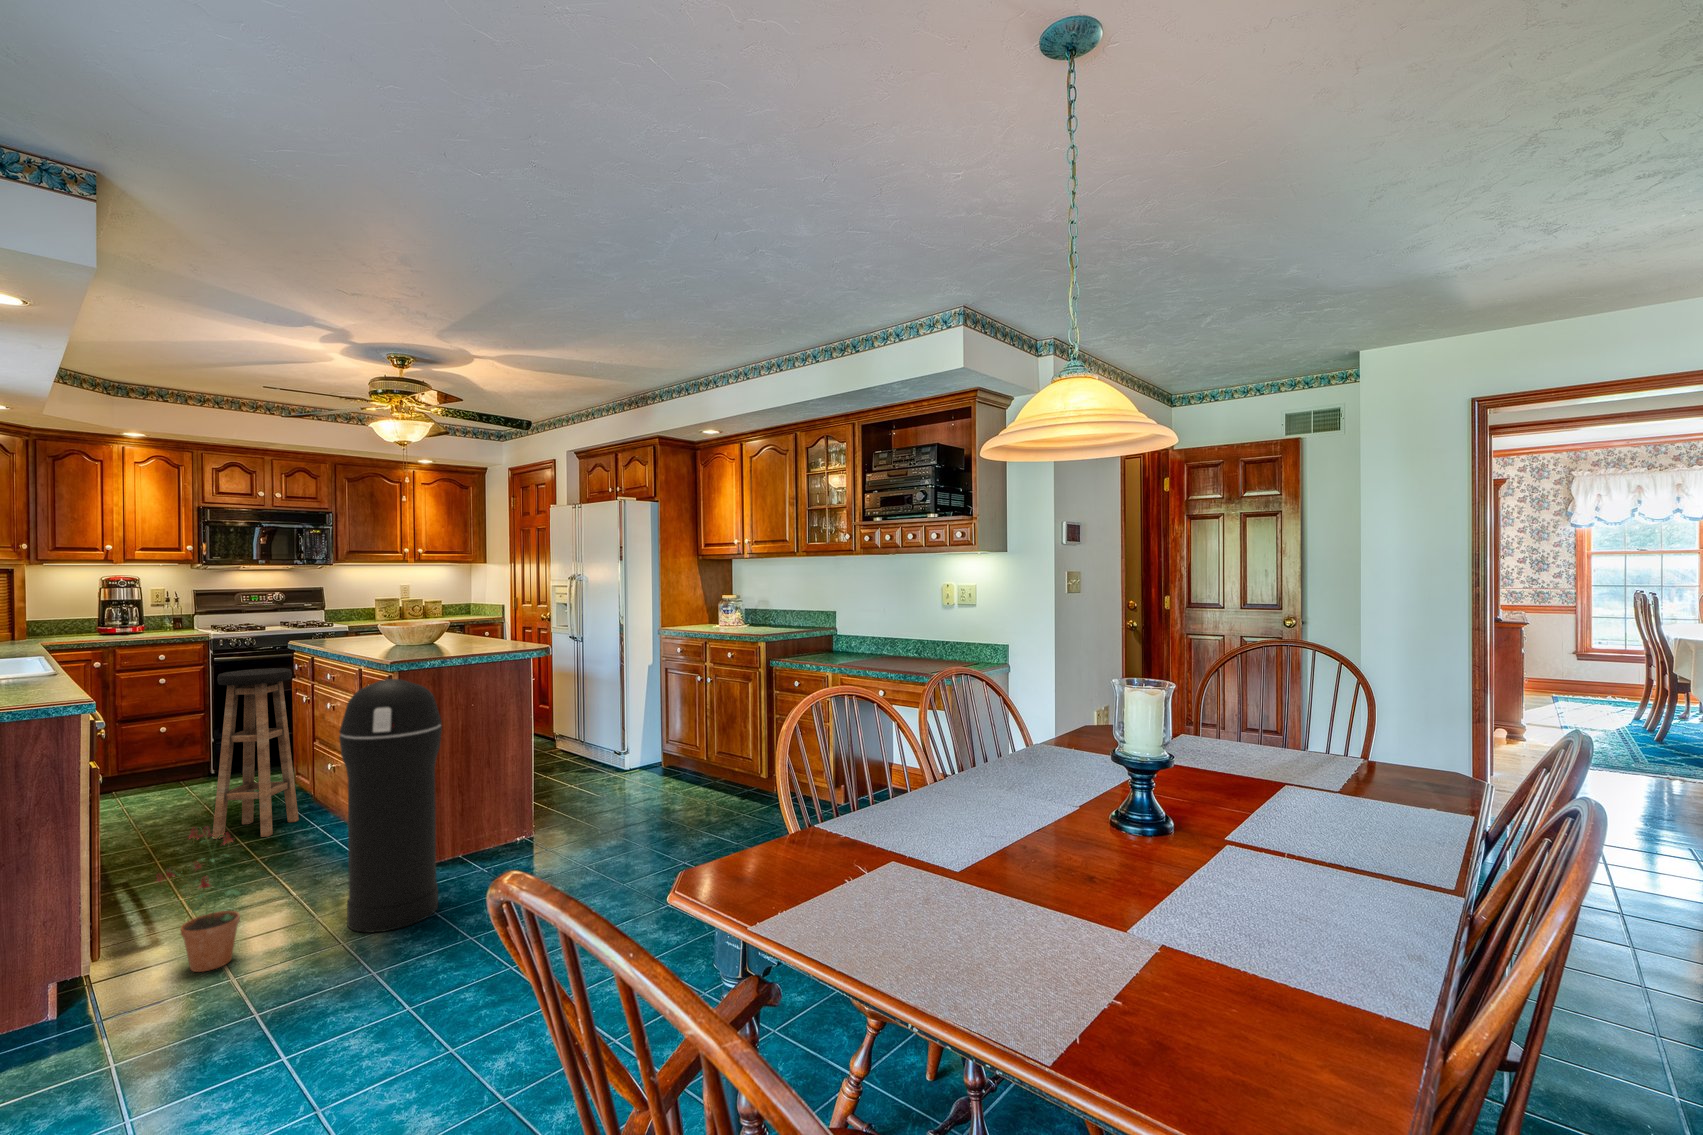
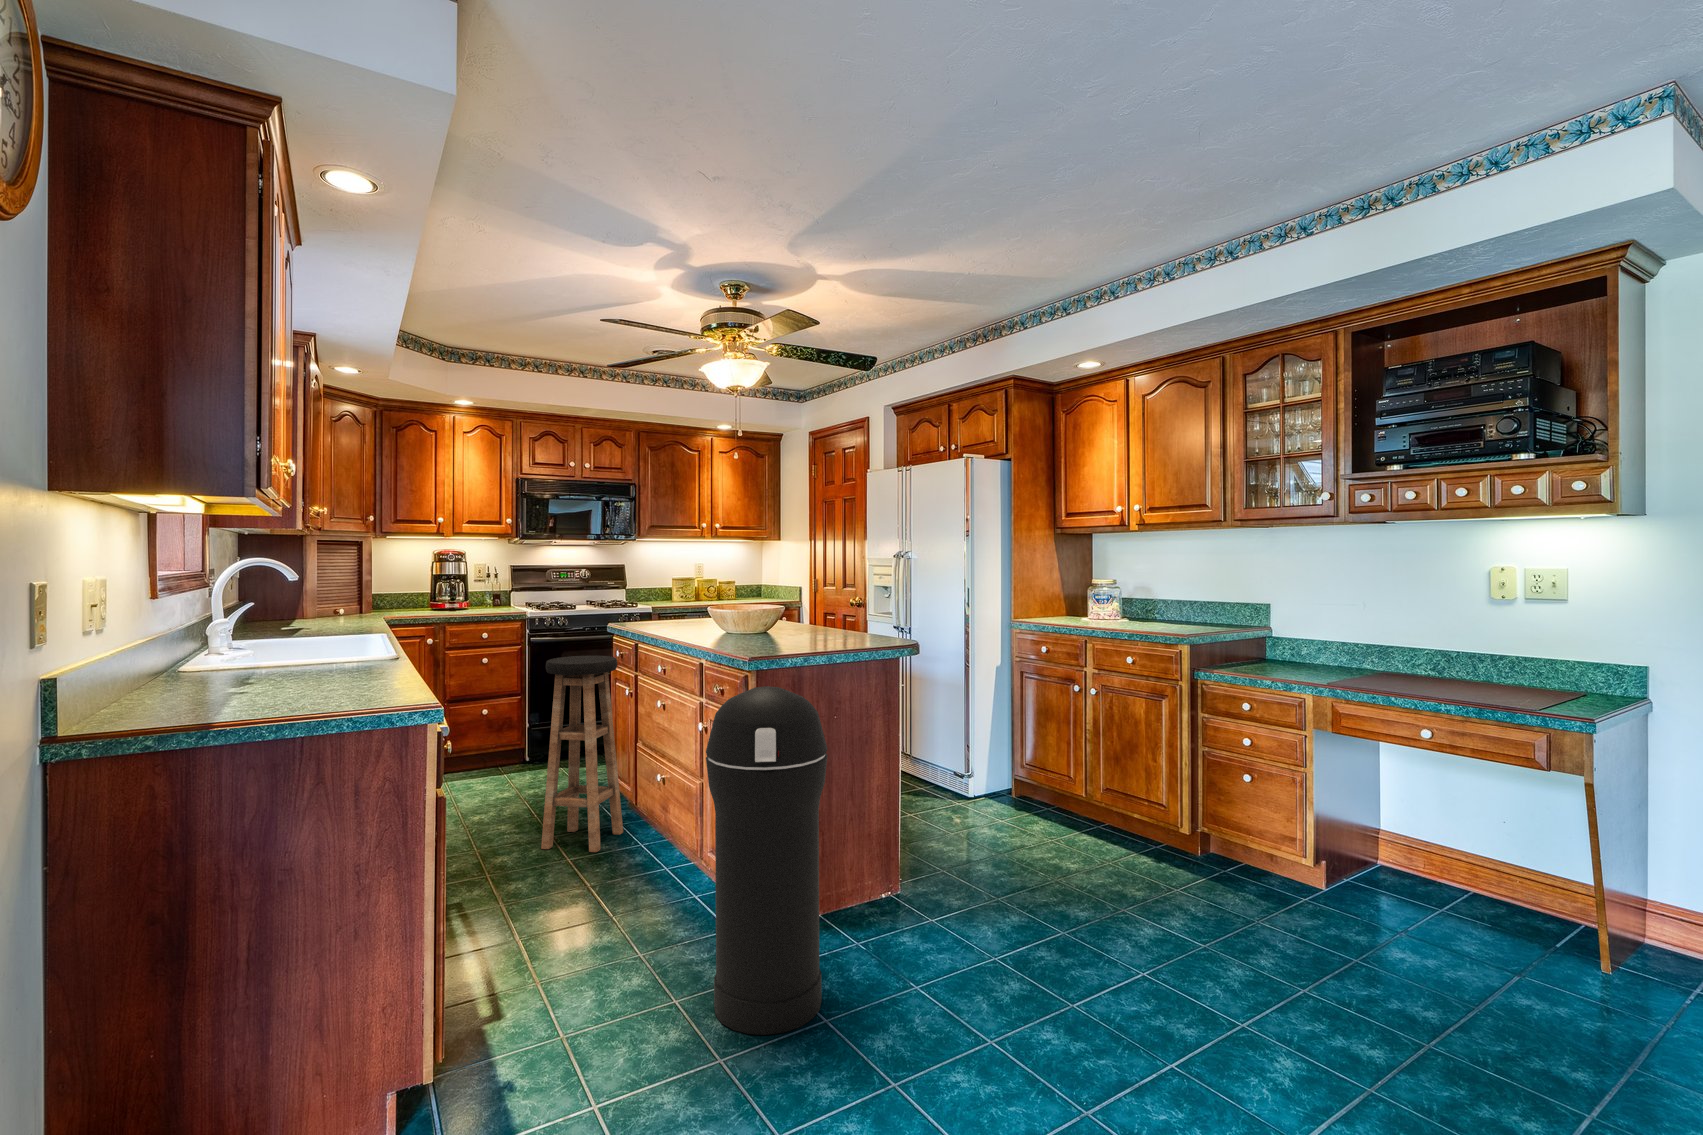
potted plant: present [157,827,240,972] -> none [505,871,606,1068]

